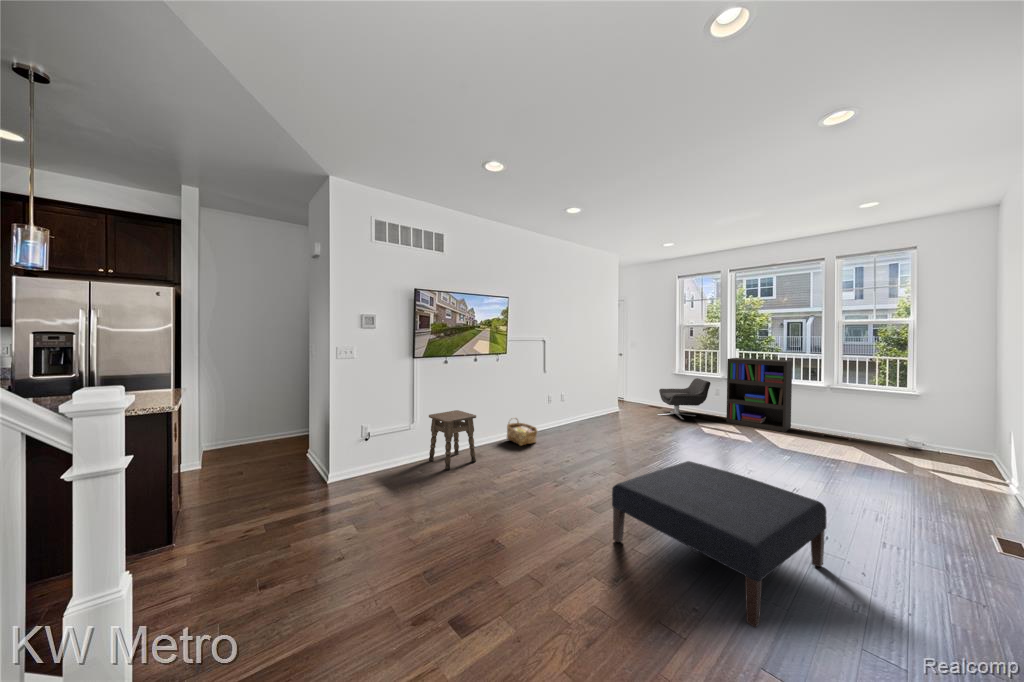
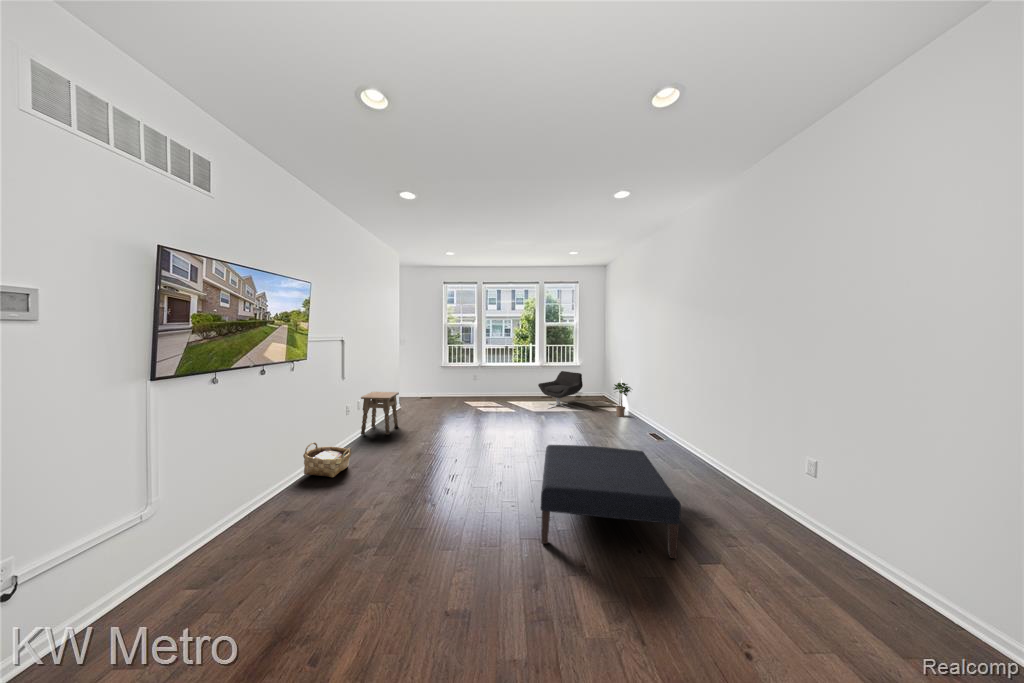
bookshelf: present [726,358,792,432] -> none [488,350,527,403]
lounge chair: present [658,378,711,419] -> present [538,371,583,409]
side table: present [429,410,476,470] -> present [361,392,399,435]
potted plant: none [950,422,1007,486] -> present [614,383,631,417]

